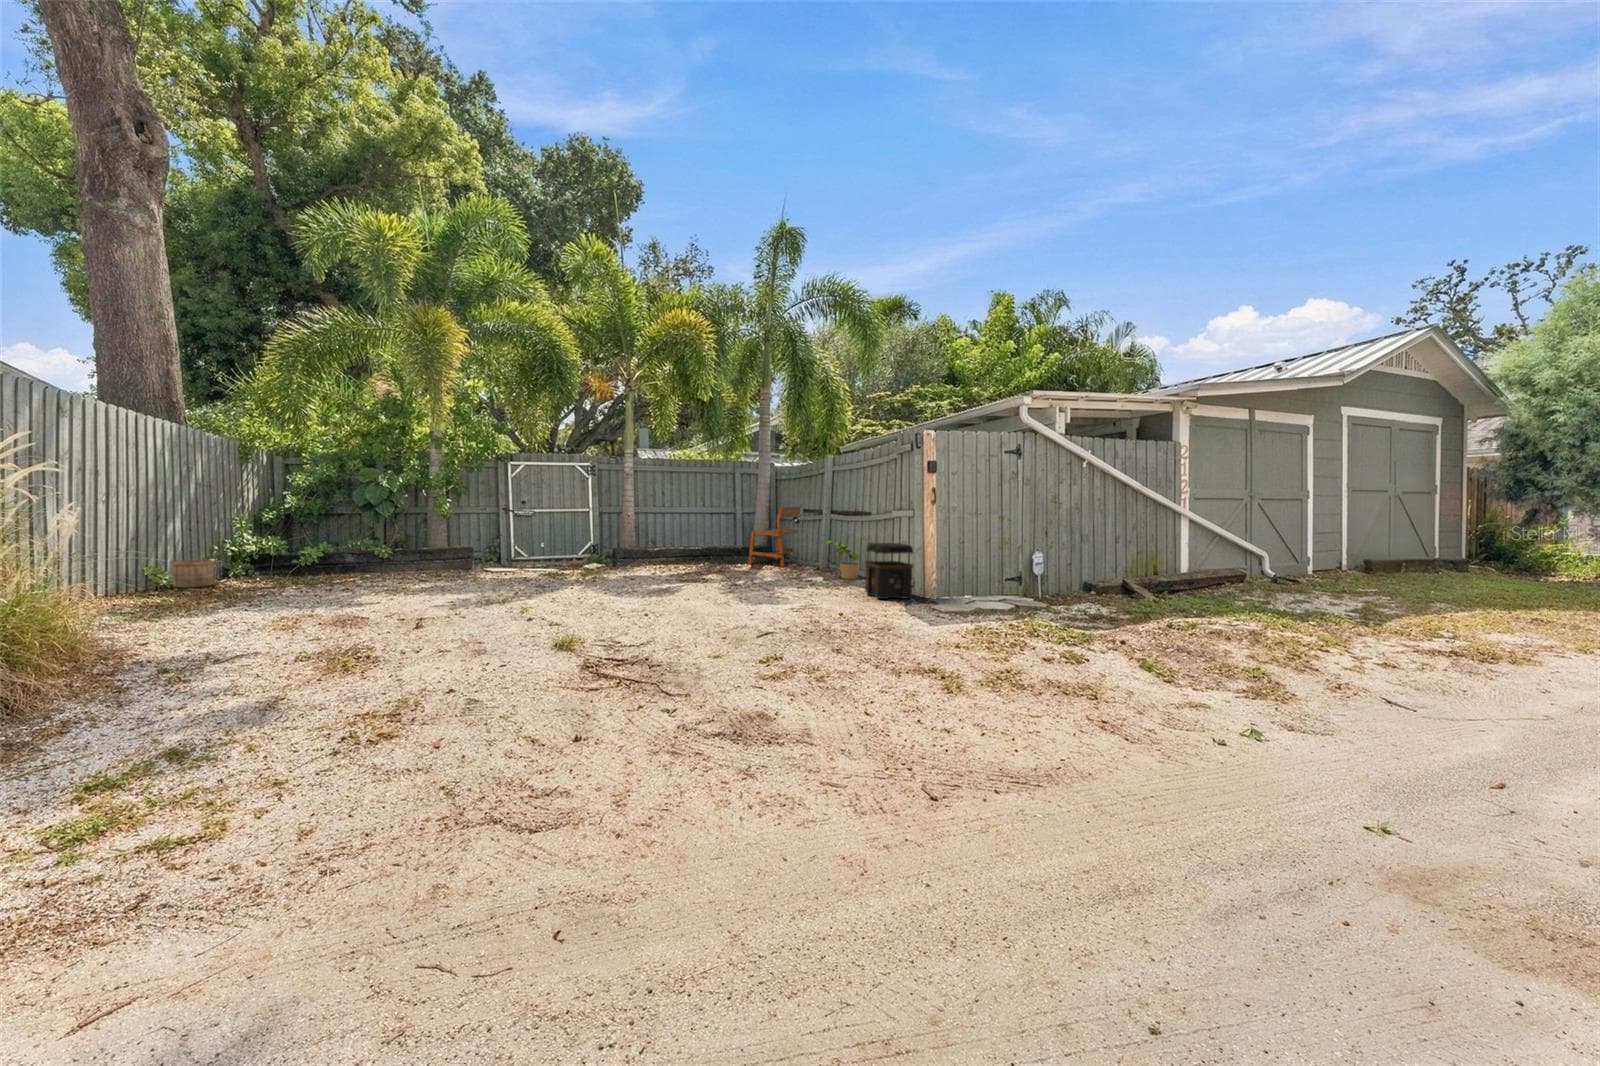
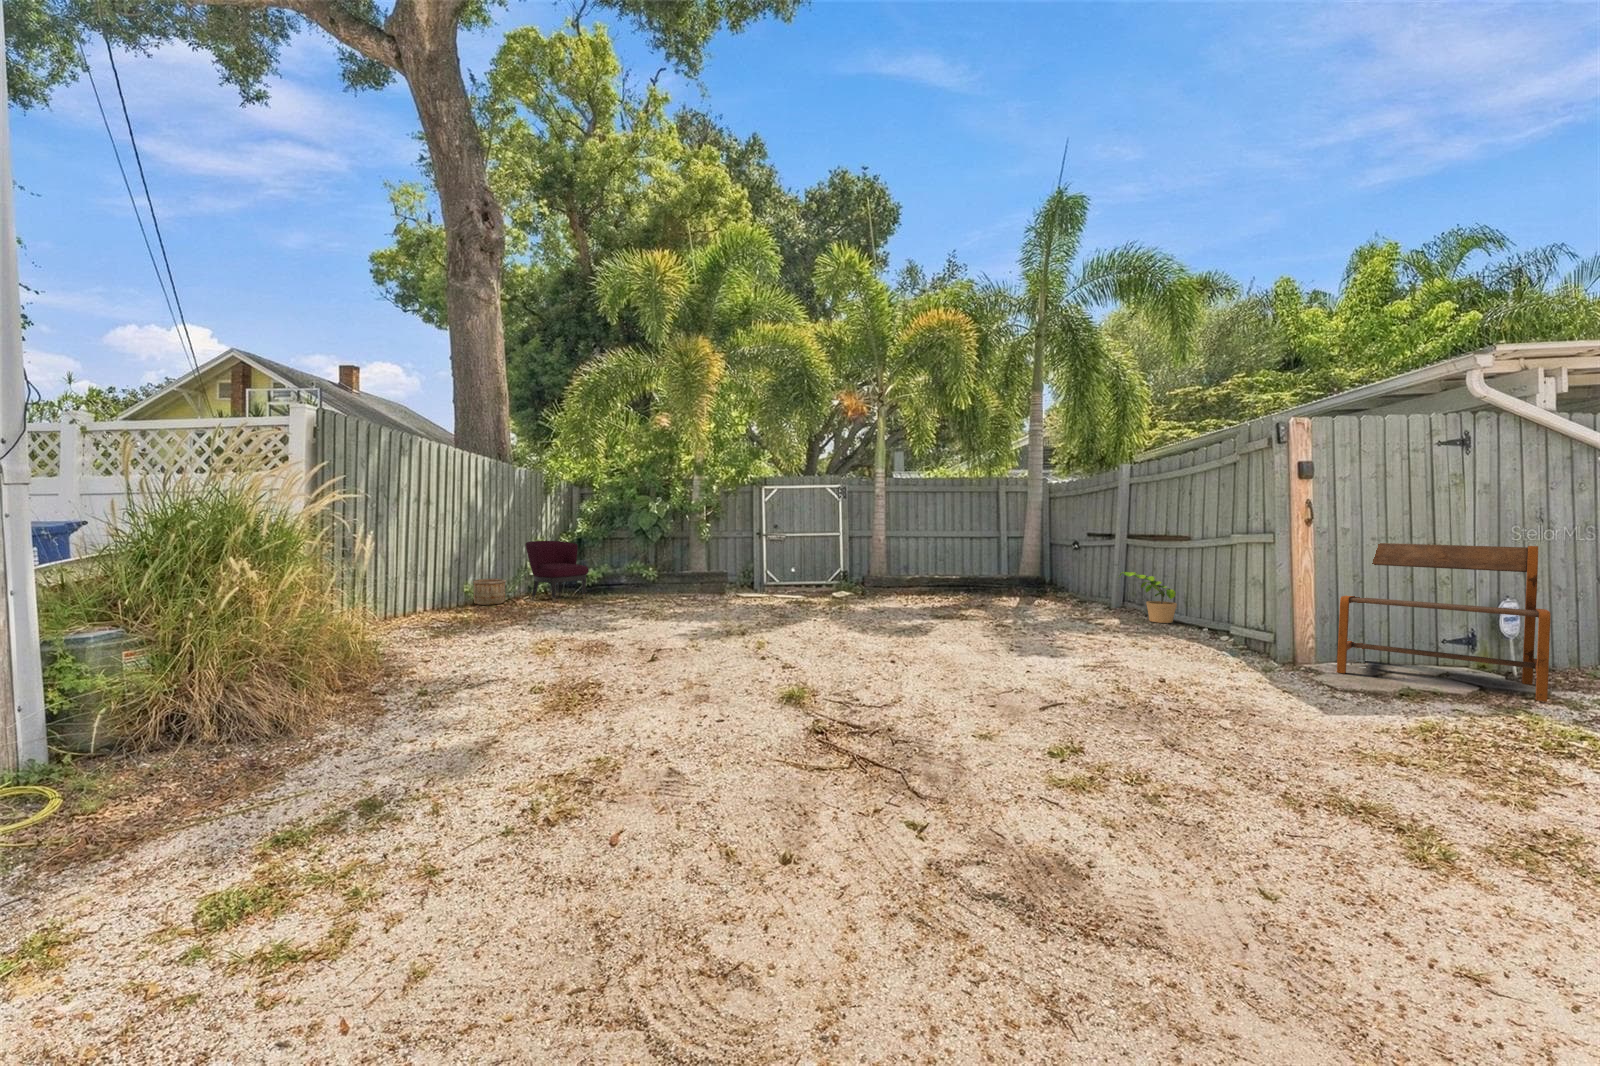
bench: present [748,507,801,566] -> present [1337,543,1550,702]
chair: none [231,517,312,583] -> present [526,541,588,603]
toolbox: present [865,543,913,599] -> none [1193,577,1274,658]

